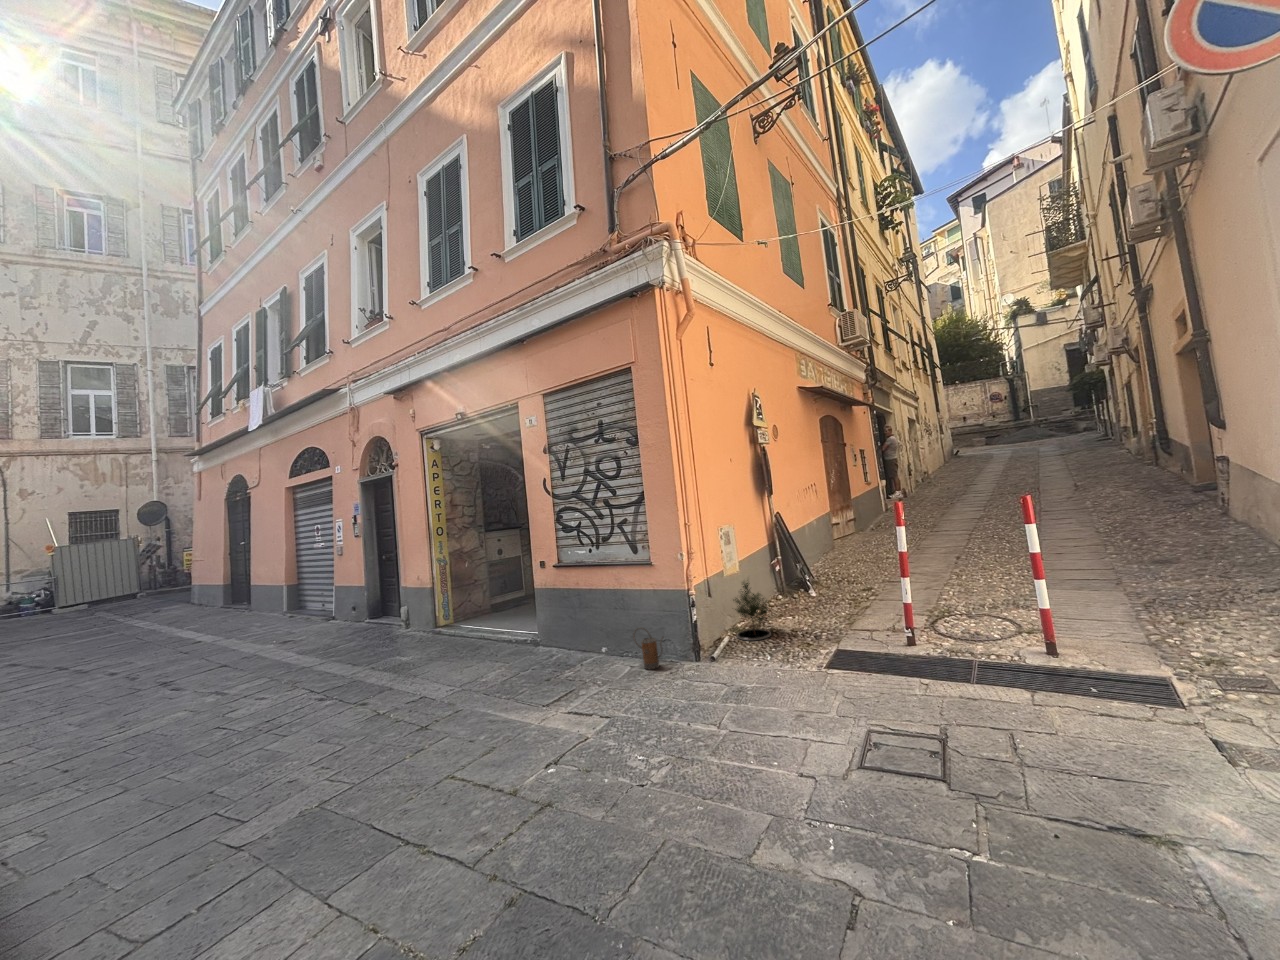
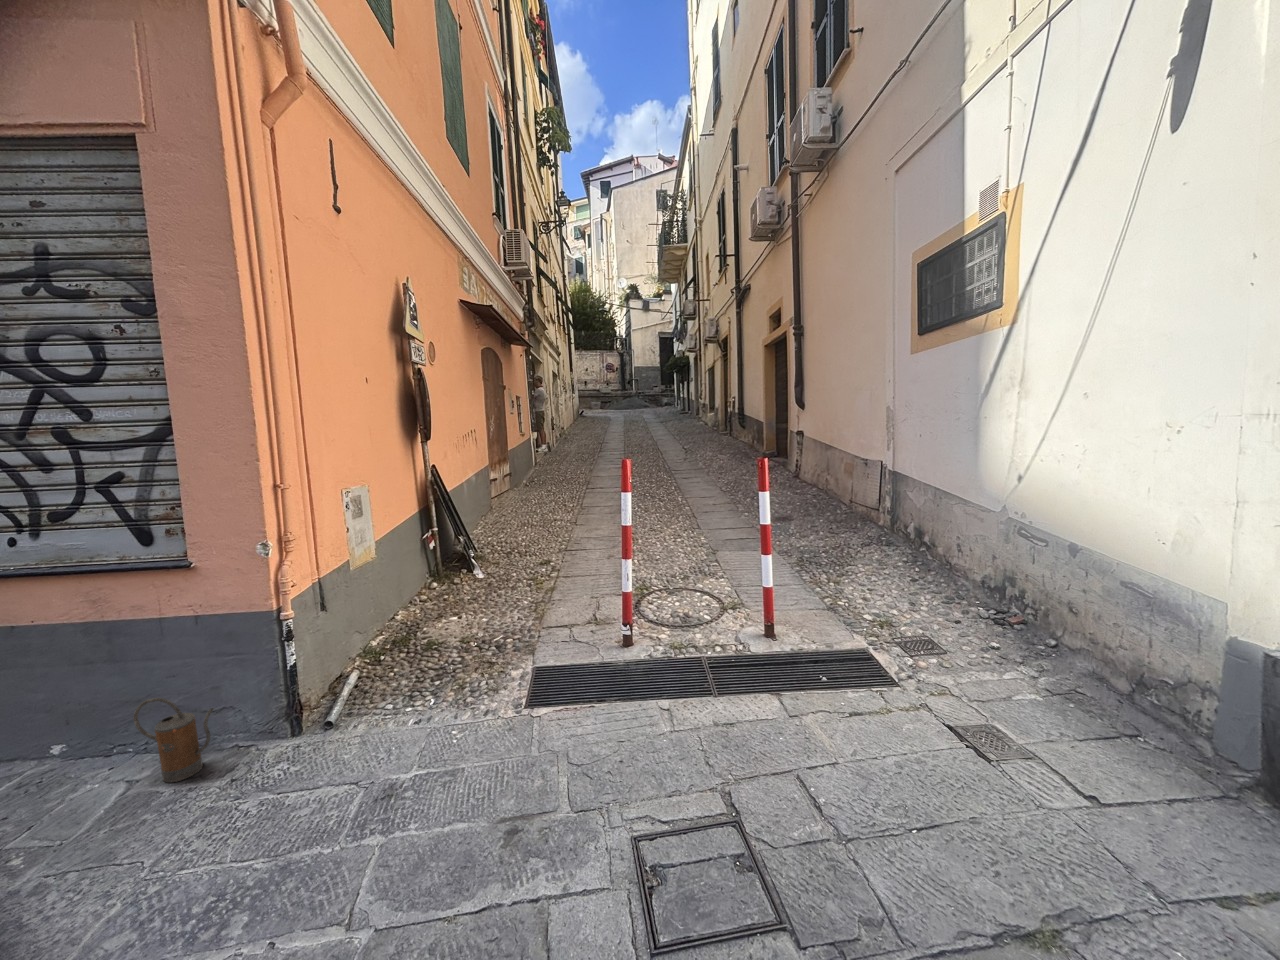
potted tree: present [733,582,771,641] -> none [360,565,434,671]

